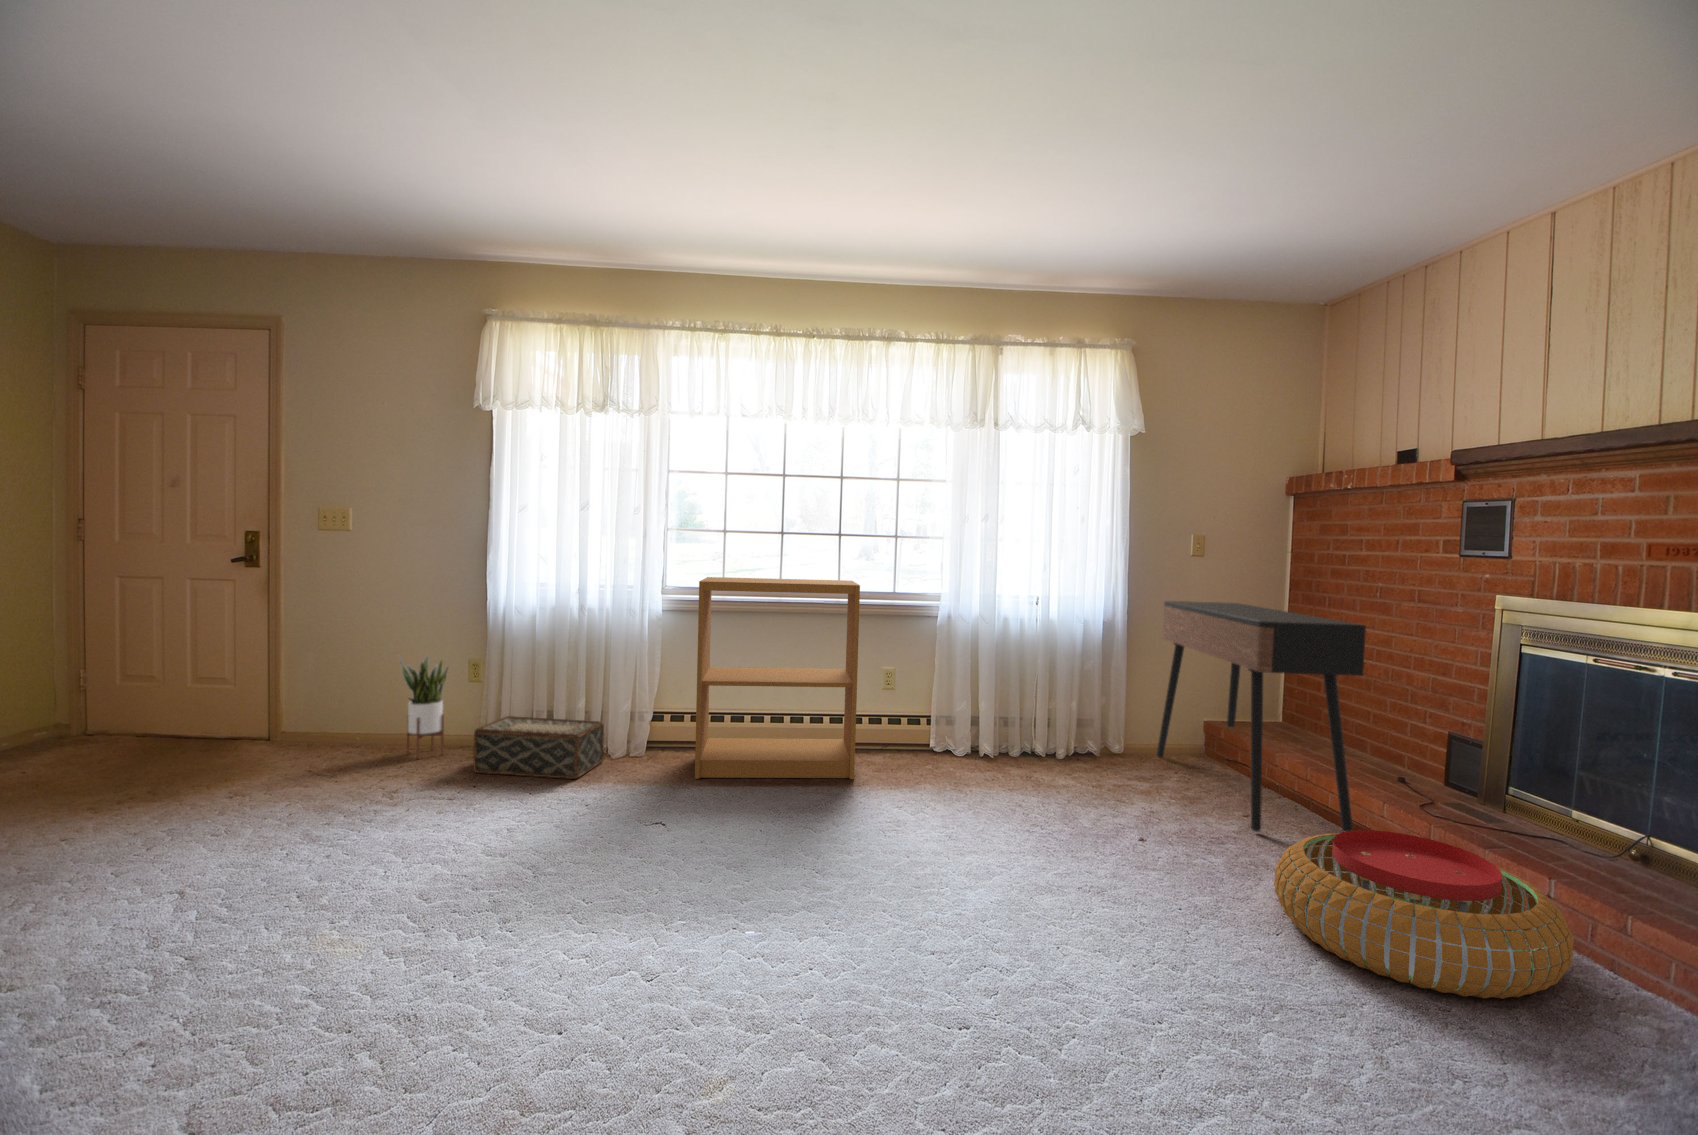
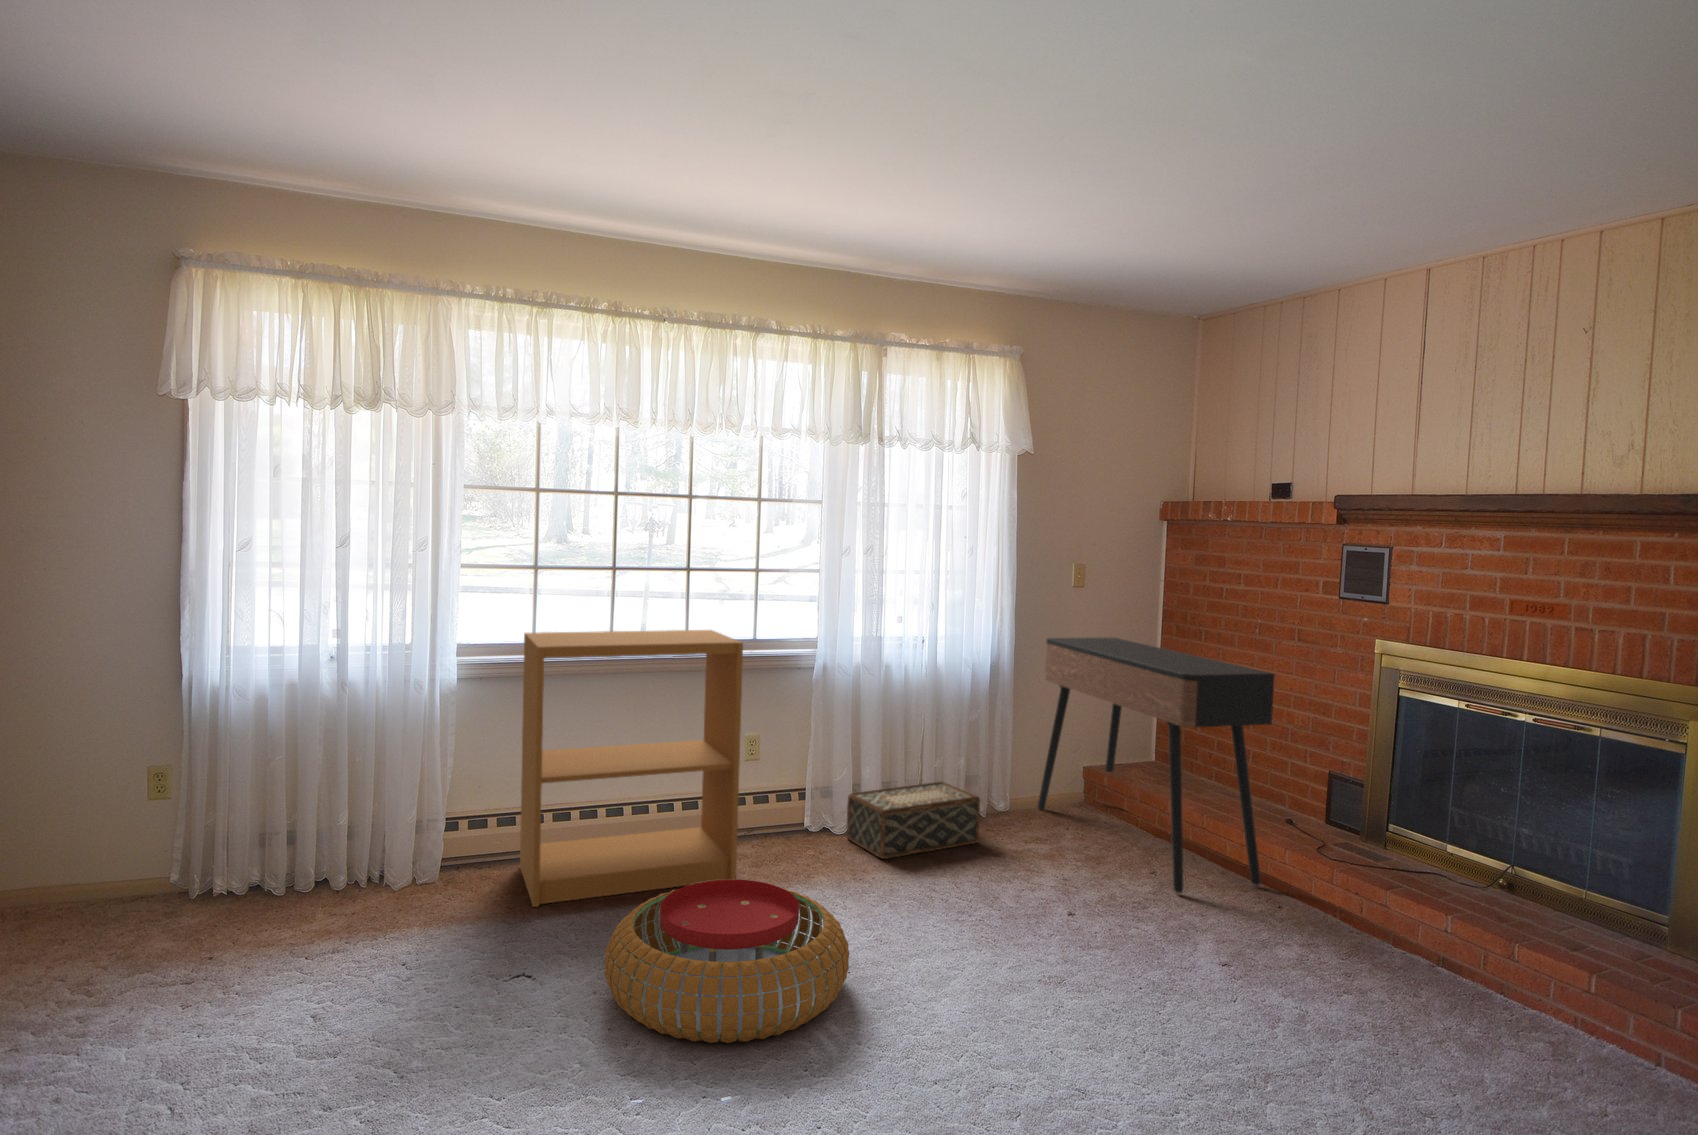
potted plant: present [398,654,449,758] -> none [35,765,120,930]
woven basket: present [473,716,604,779] -> present [847,782,980,859]
pouf: present [1274,830,1574,999] -> present [605,879,849,1043]

